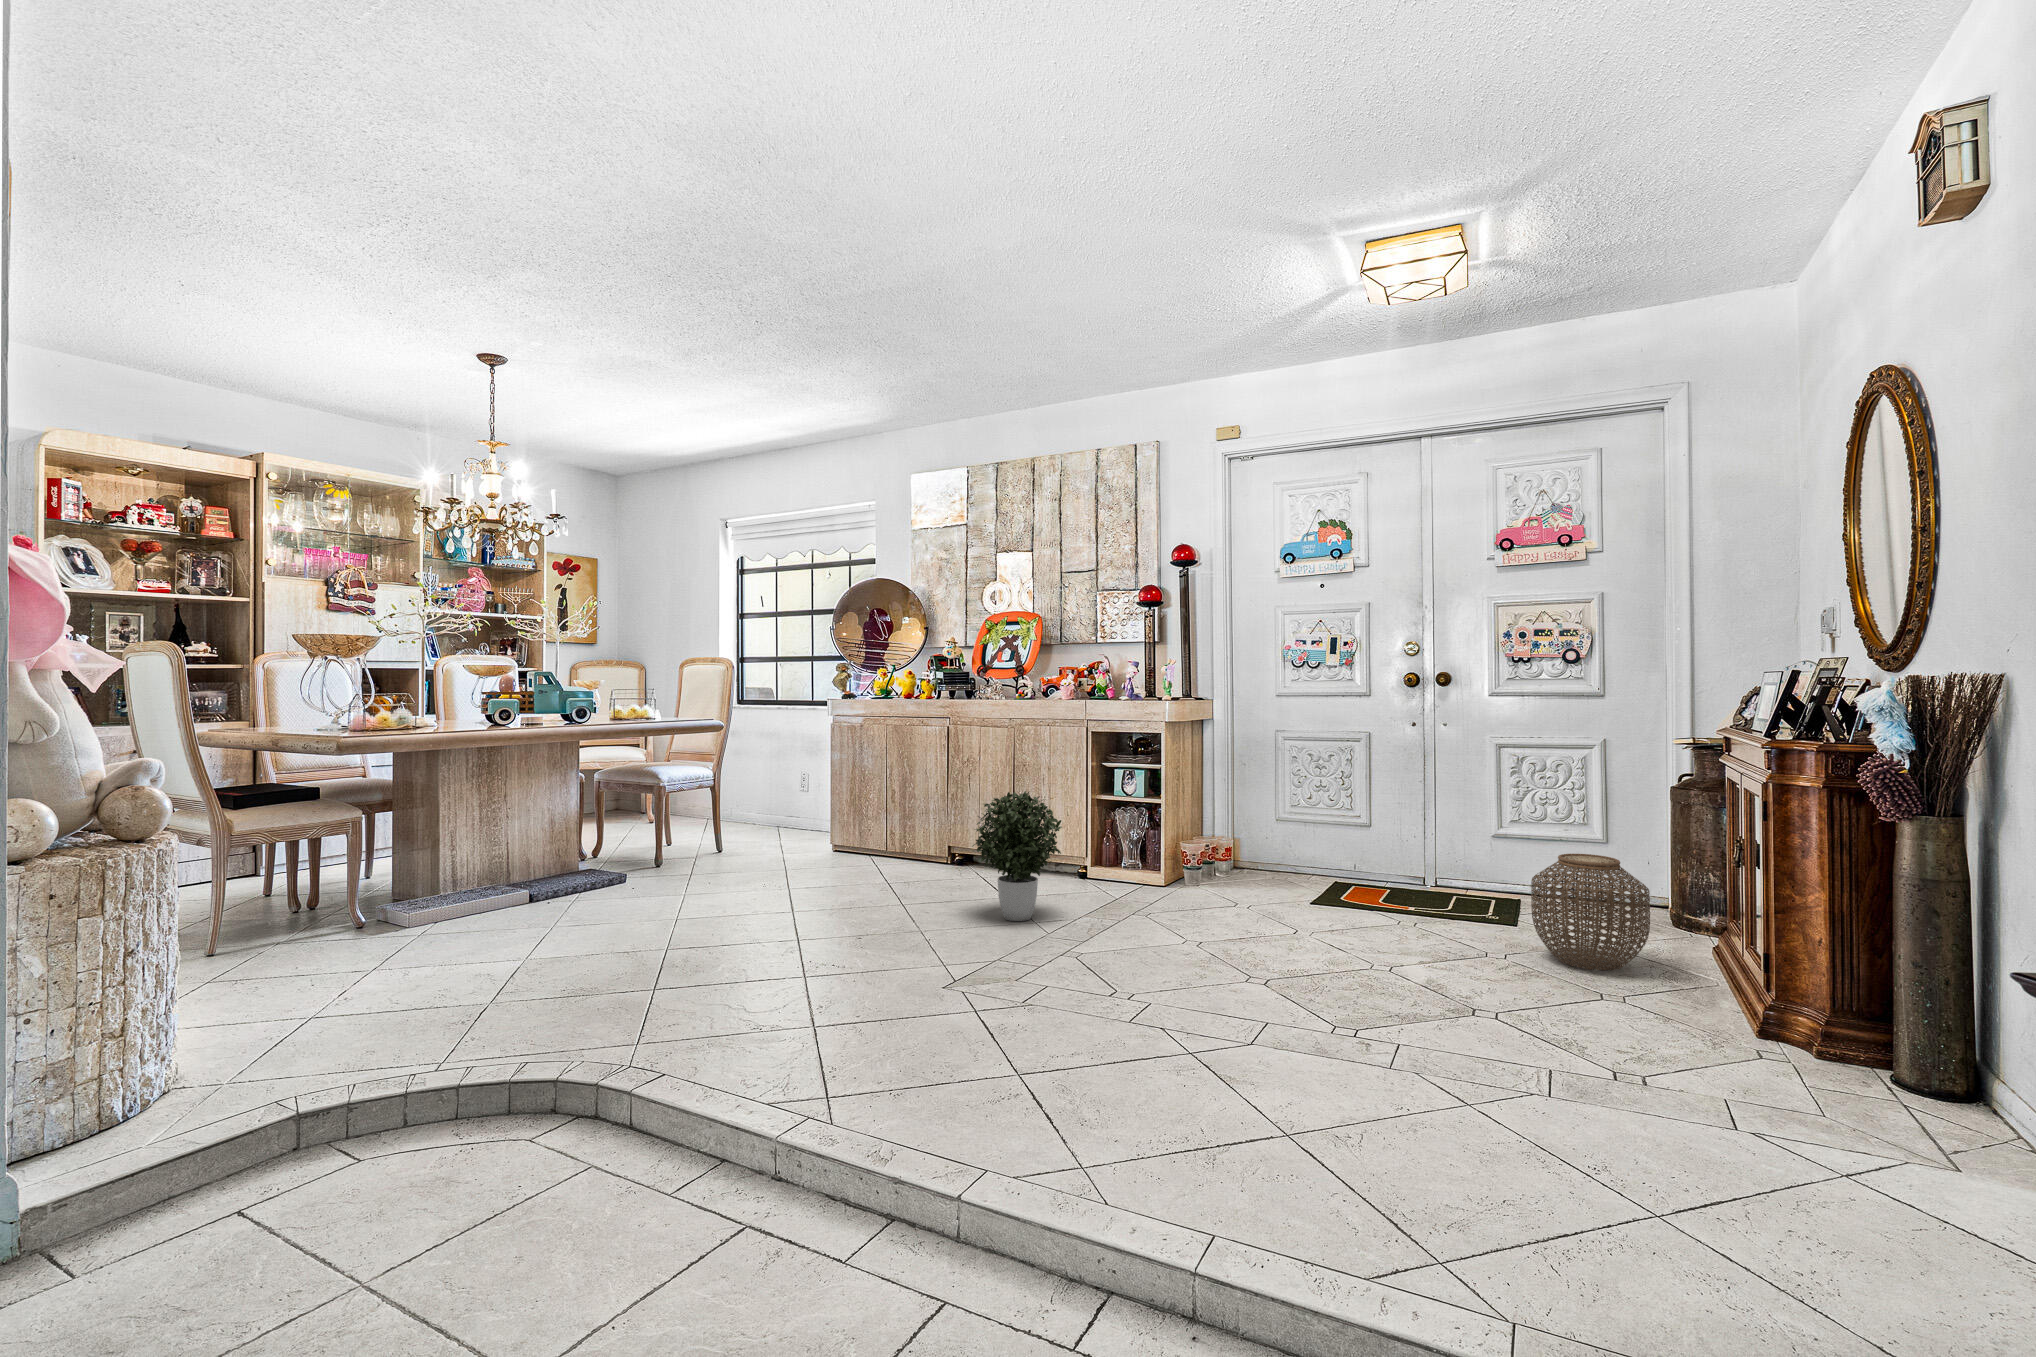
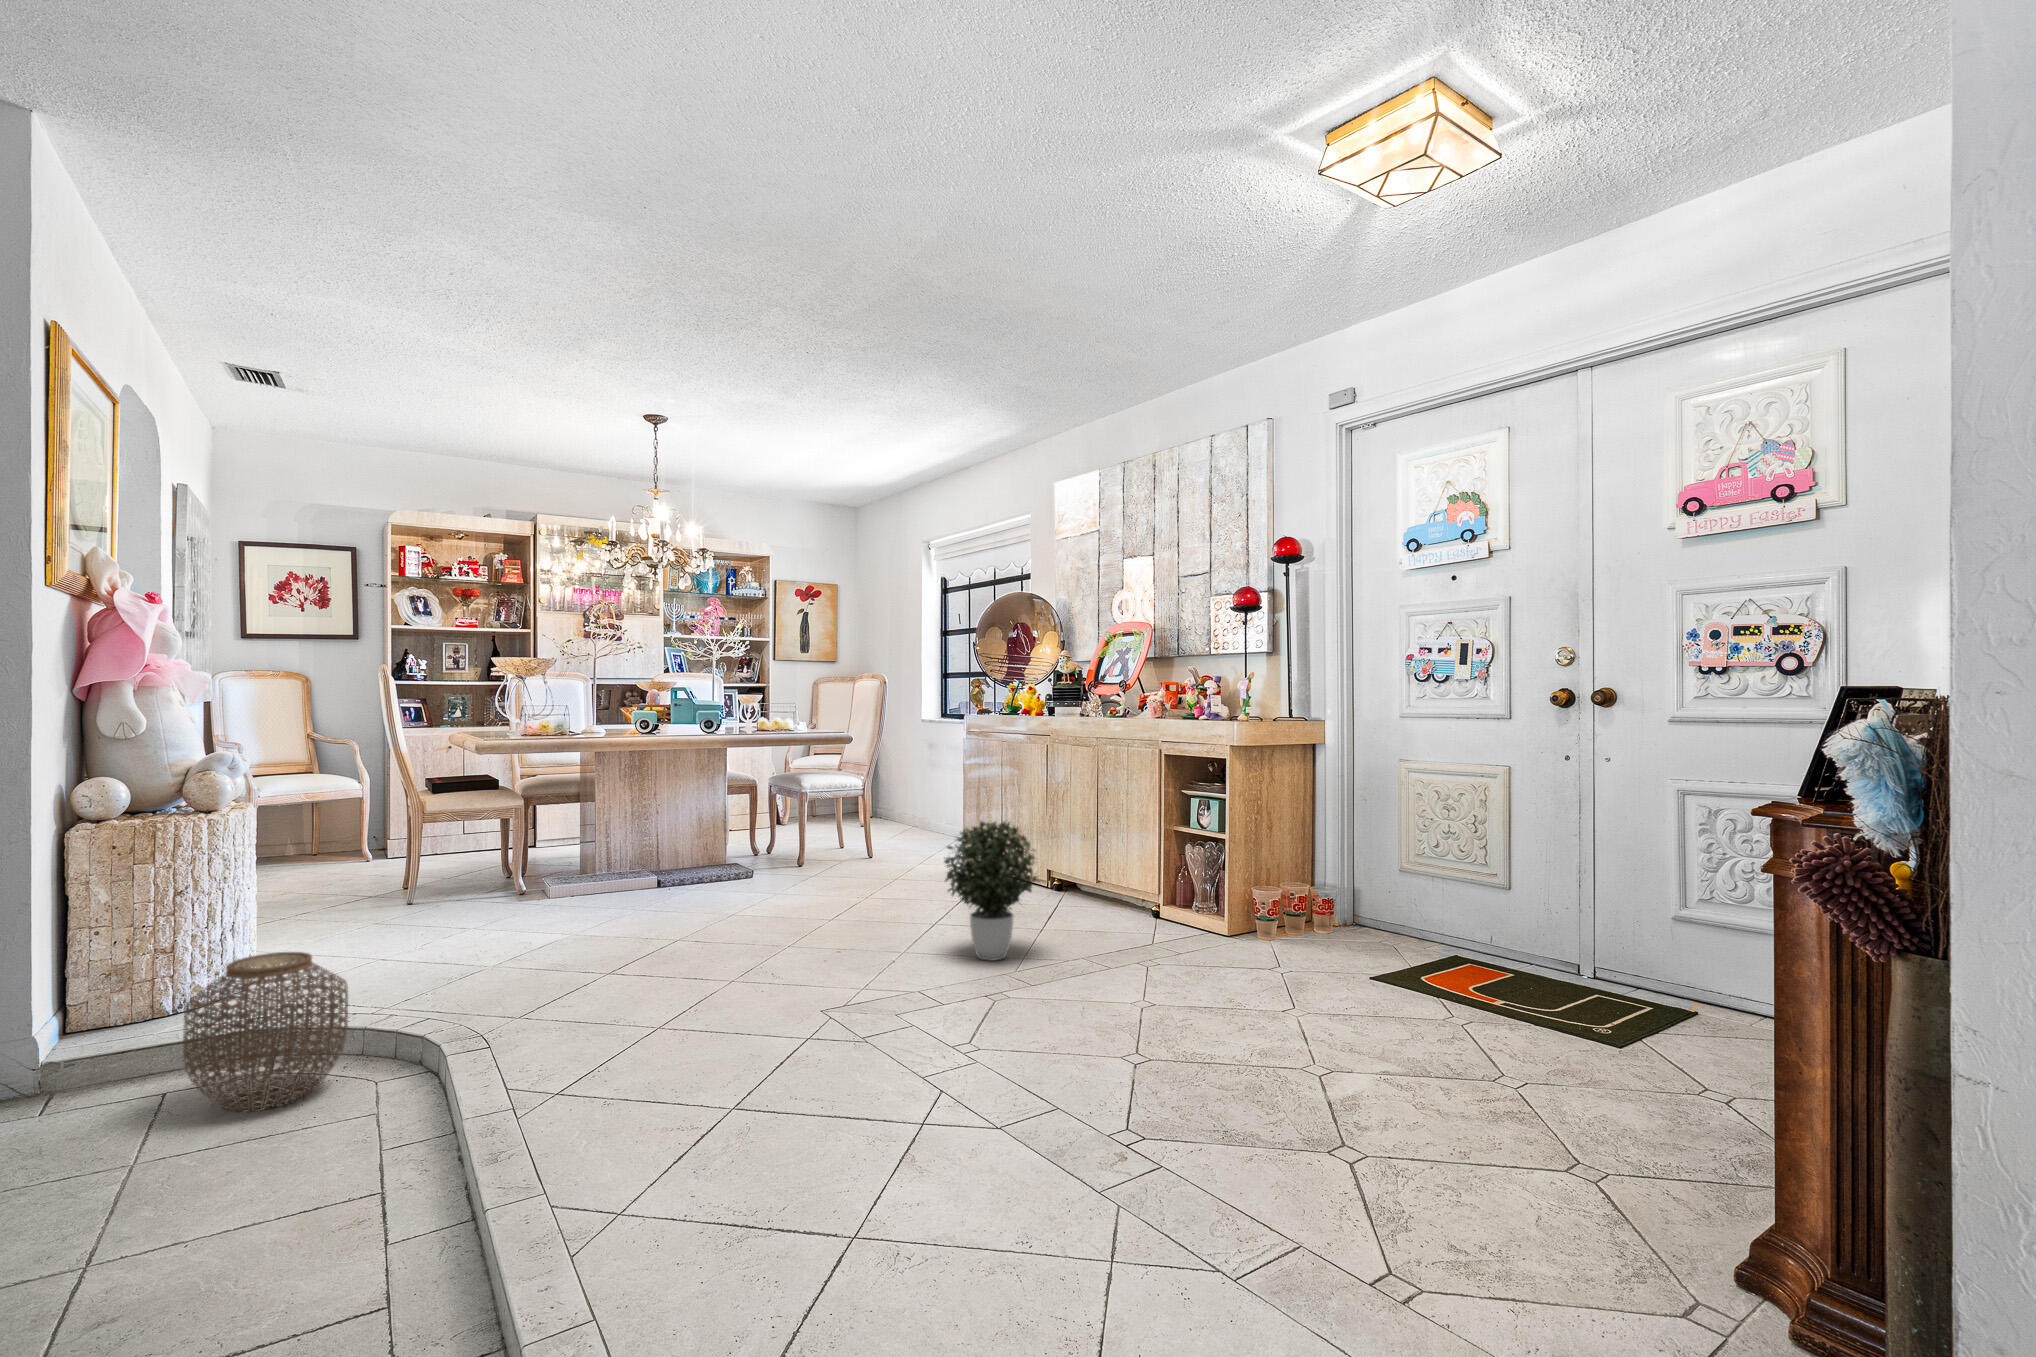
woven basket: present [1531,854,1650,970] -> present [183,952,348,1111]

